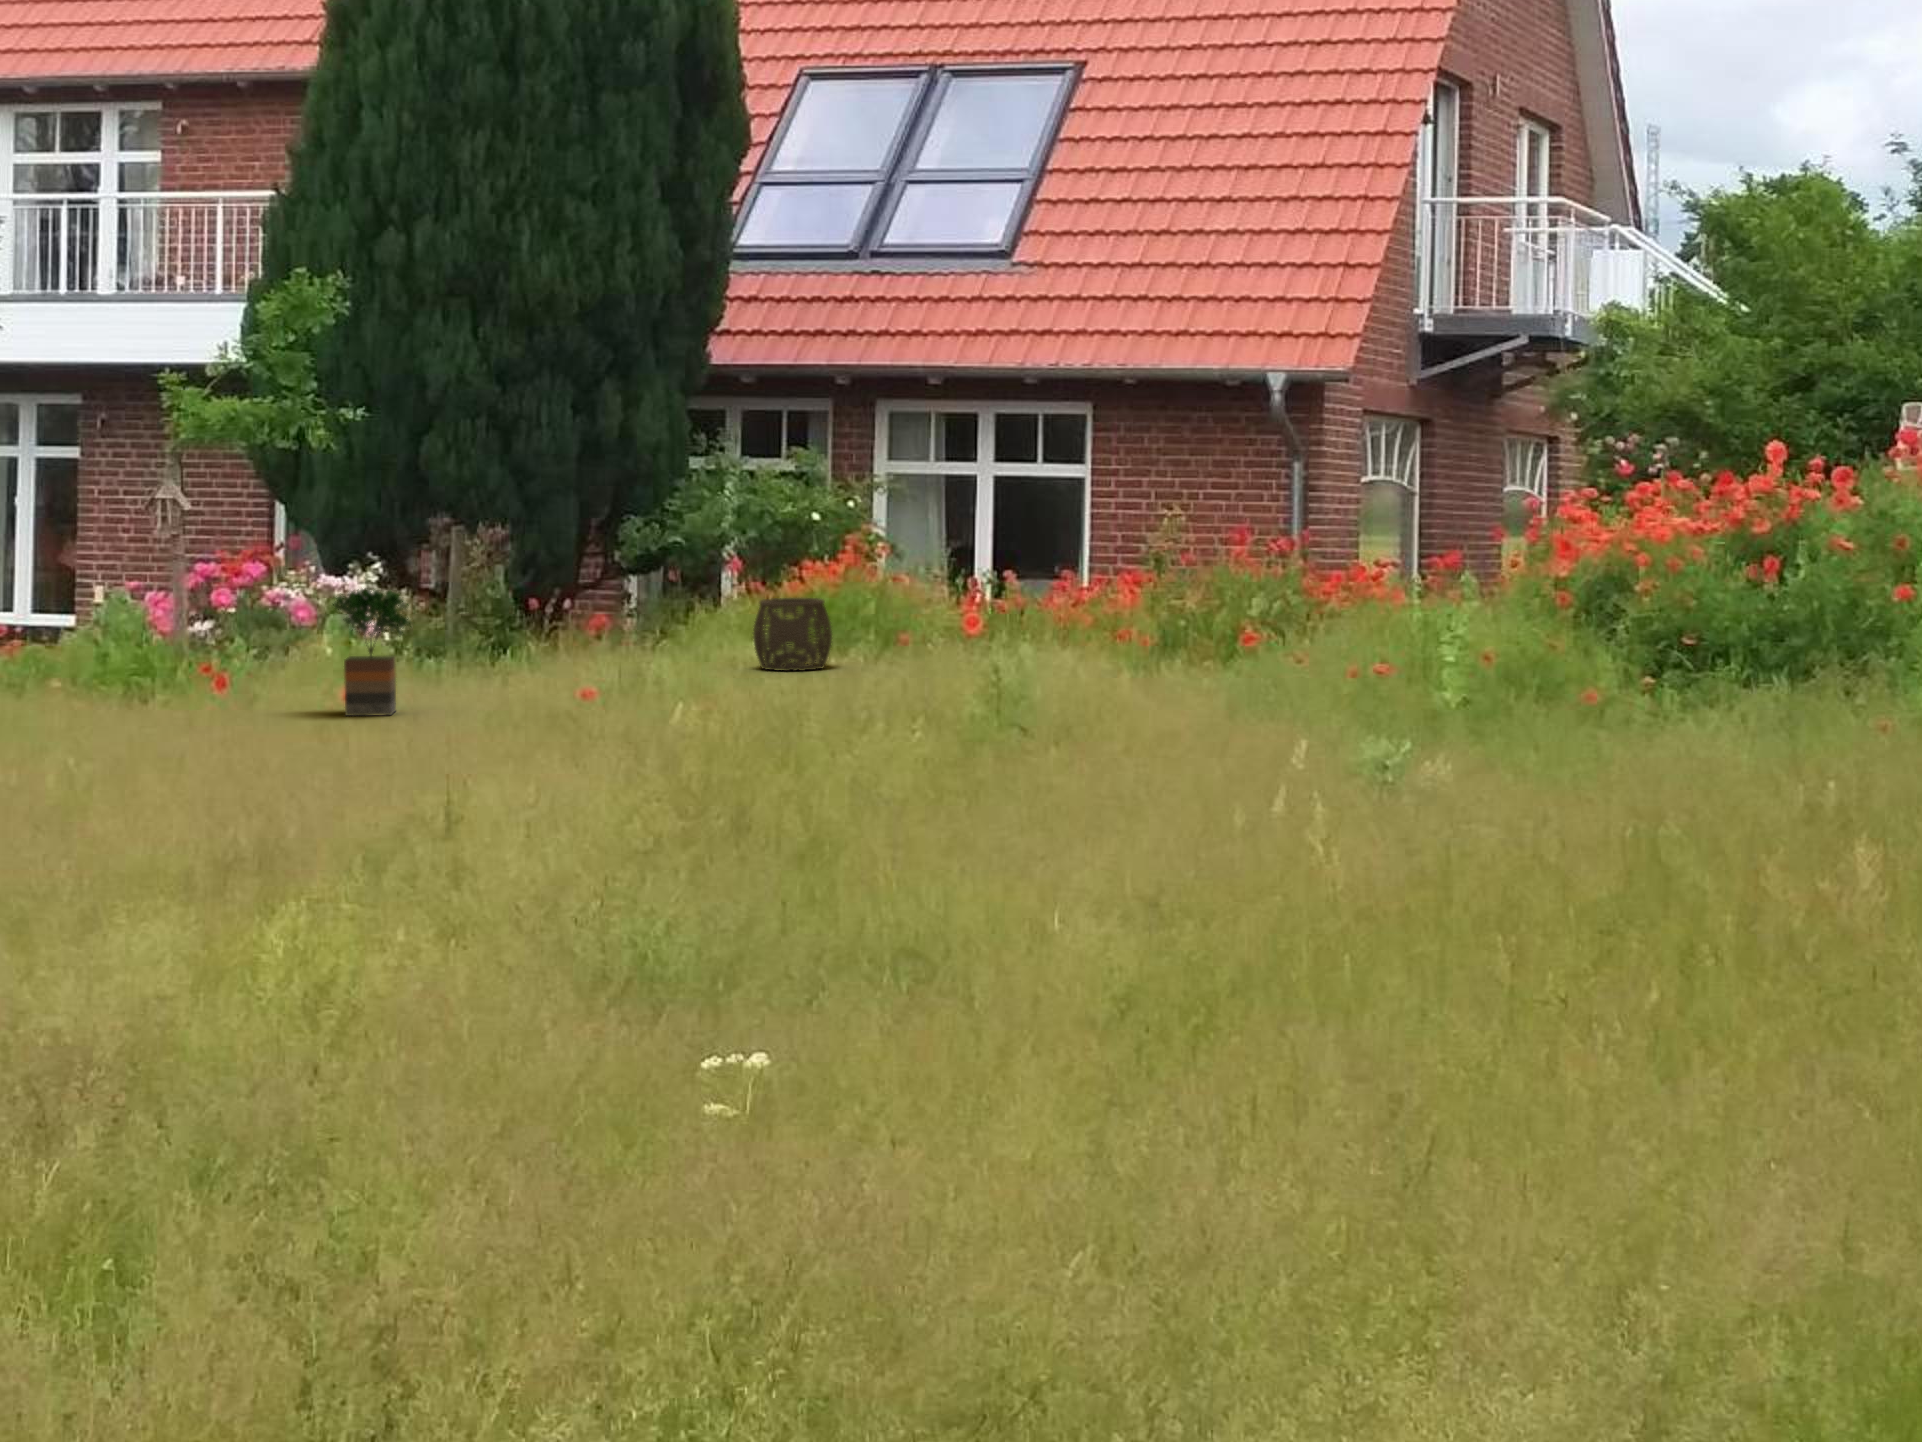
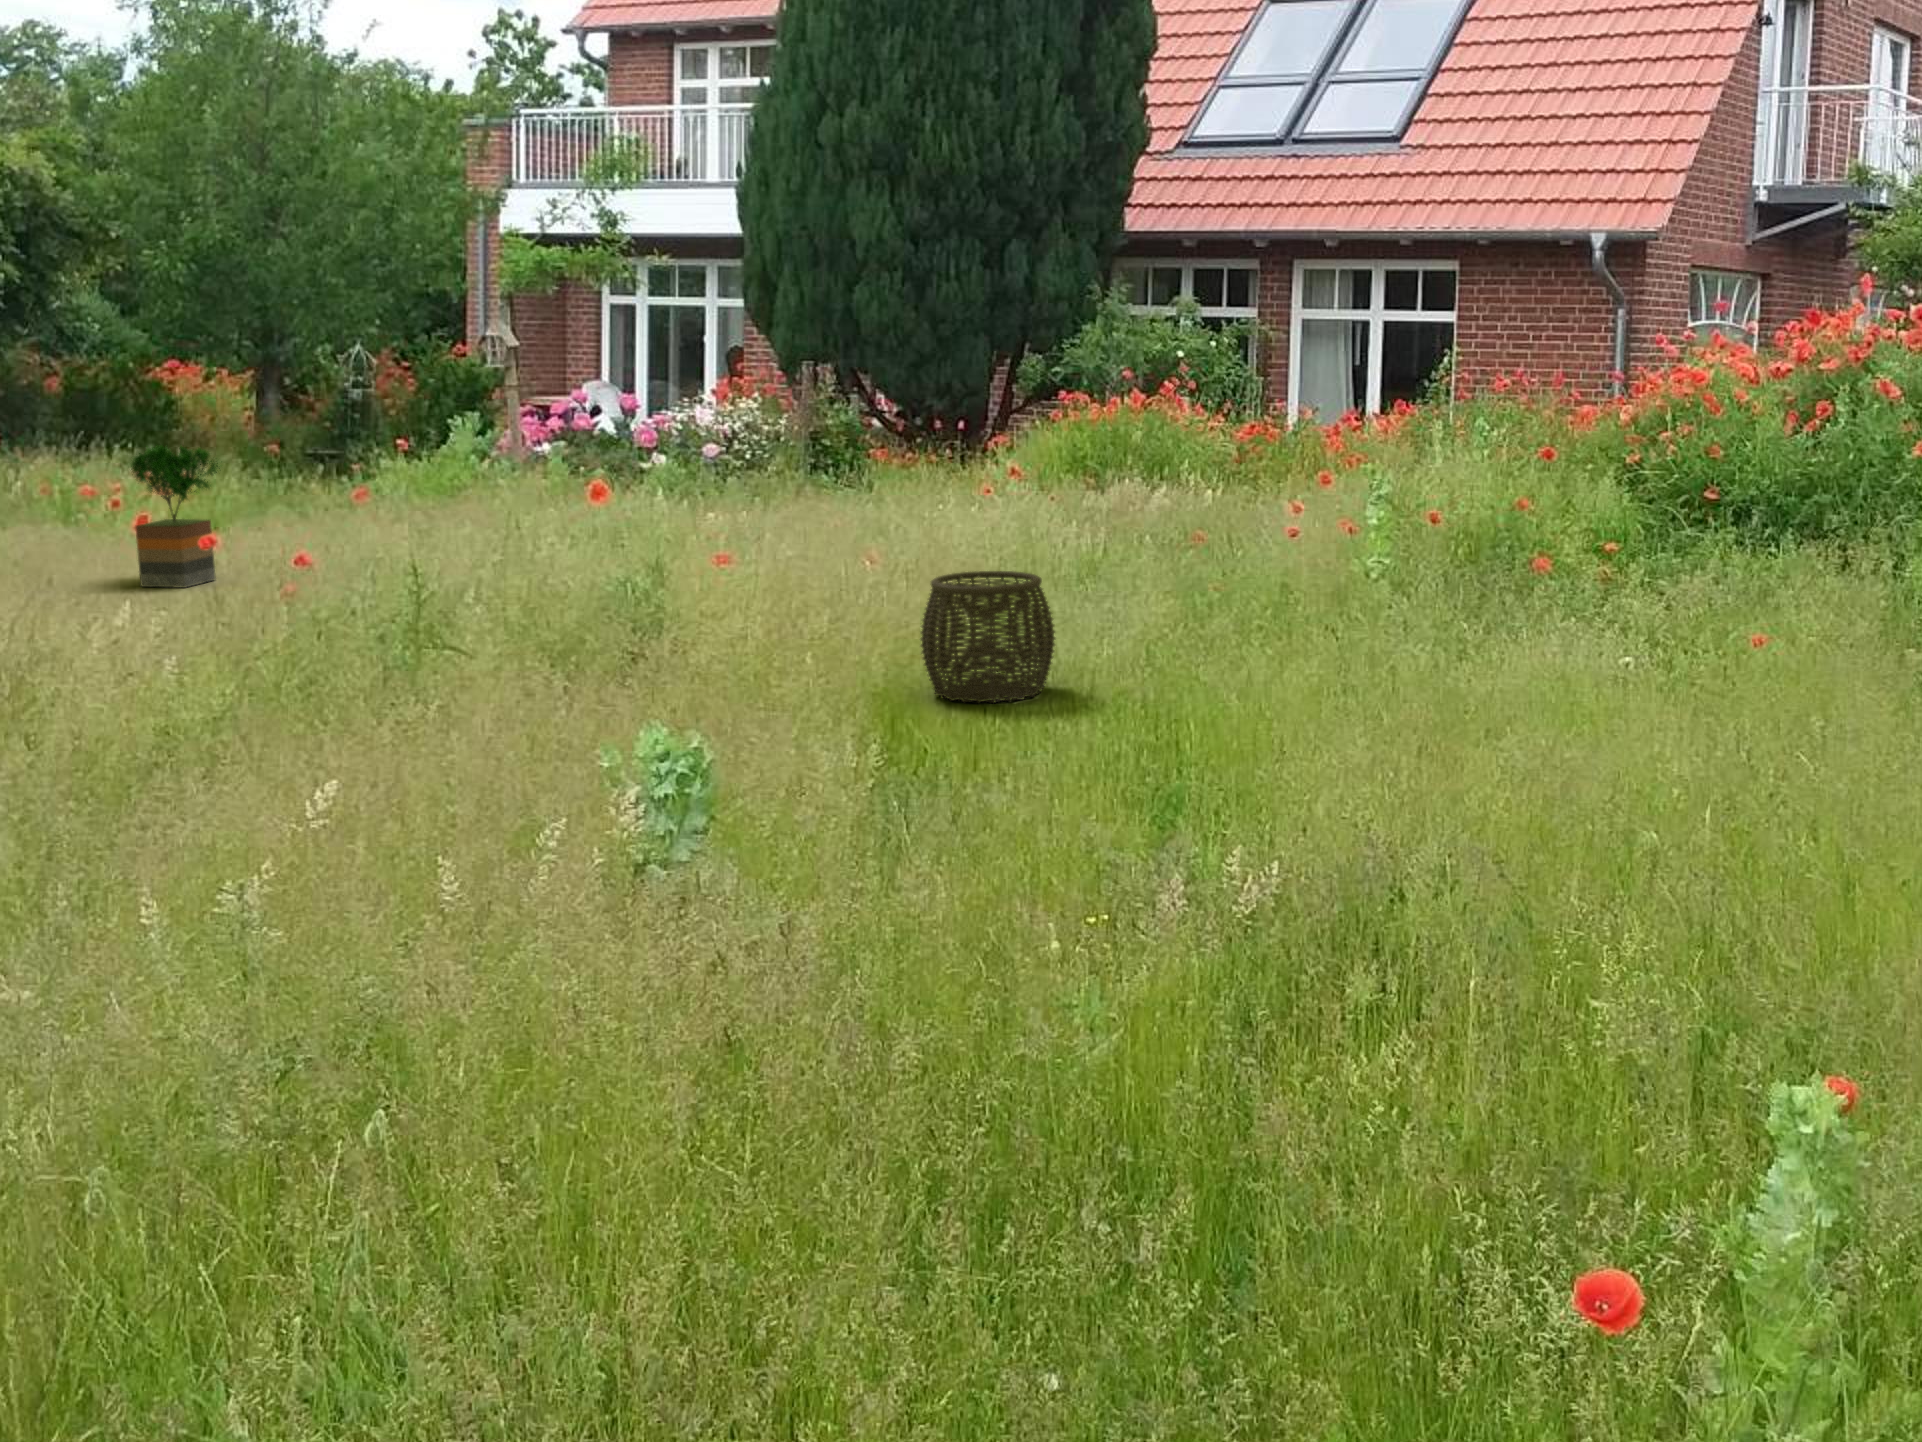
woven basket: present [753,598,832,671] -> present [921,571,1055,703]

